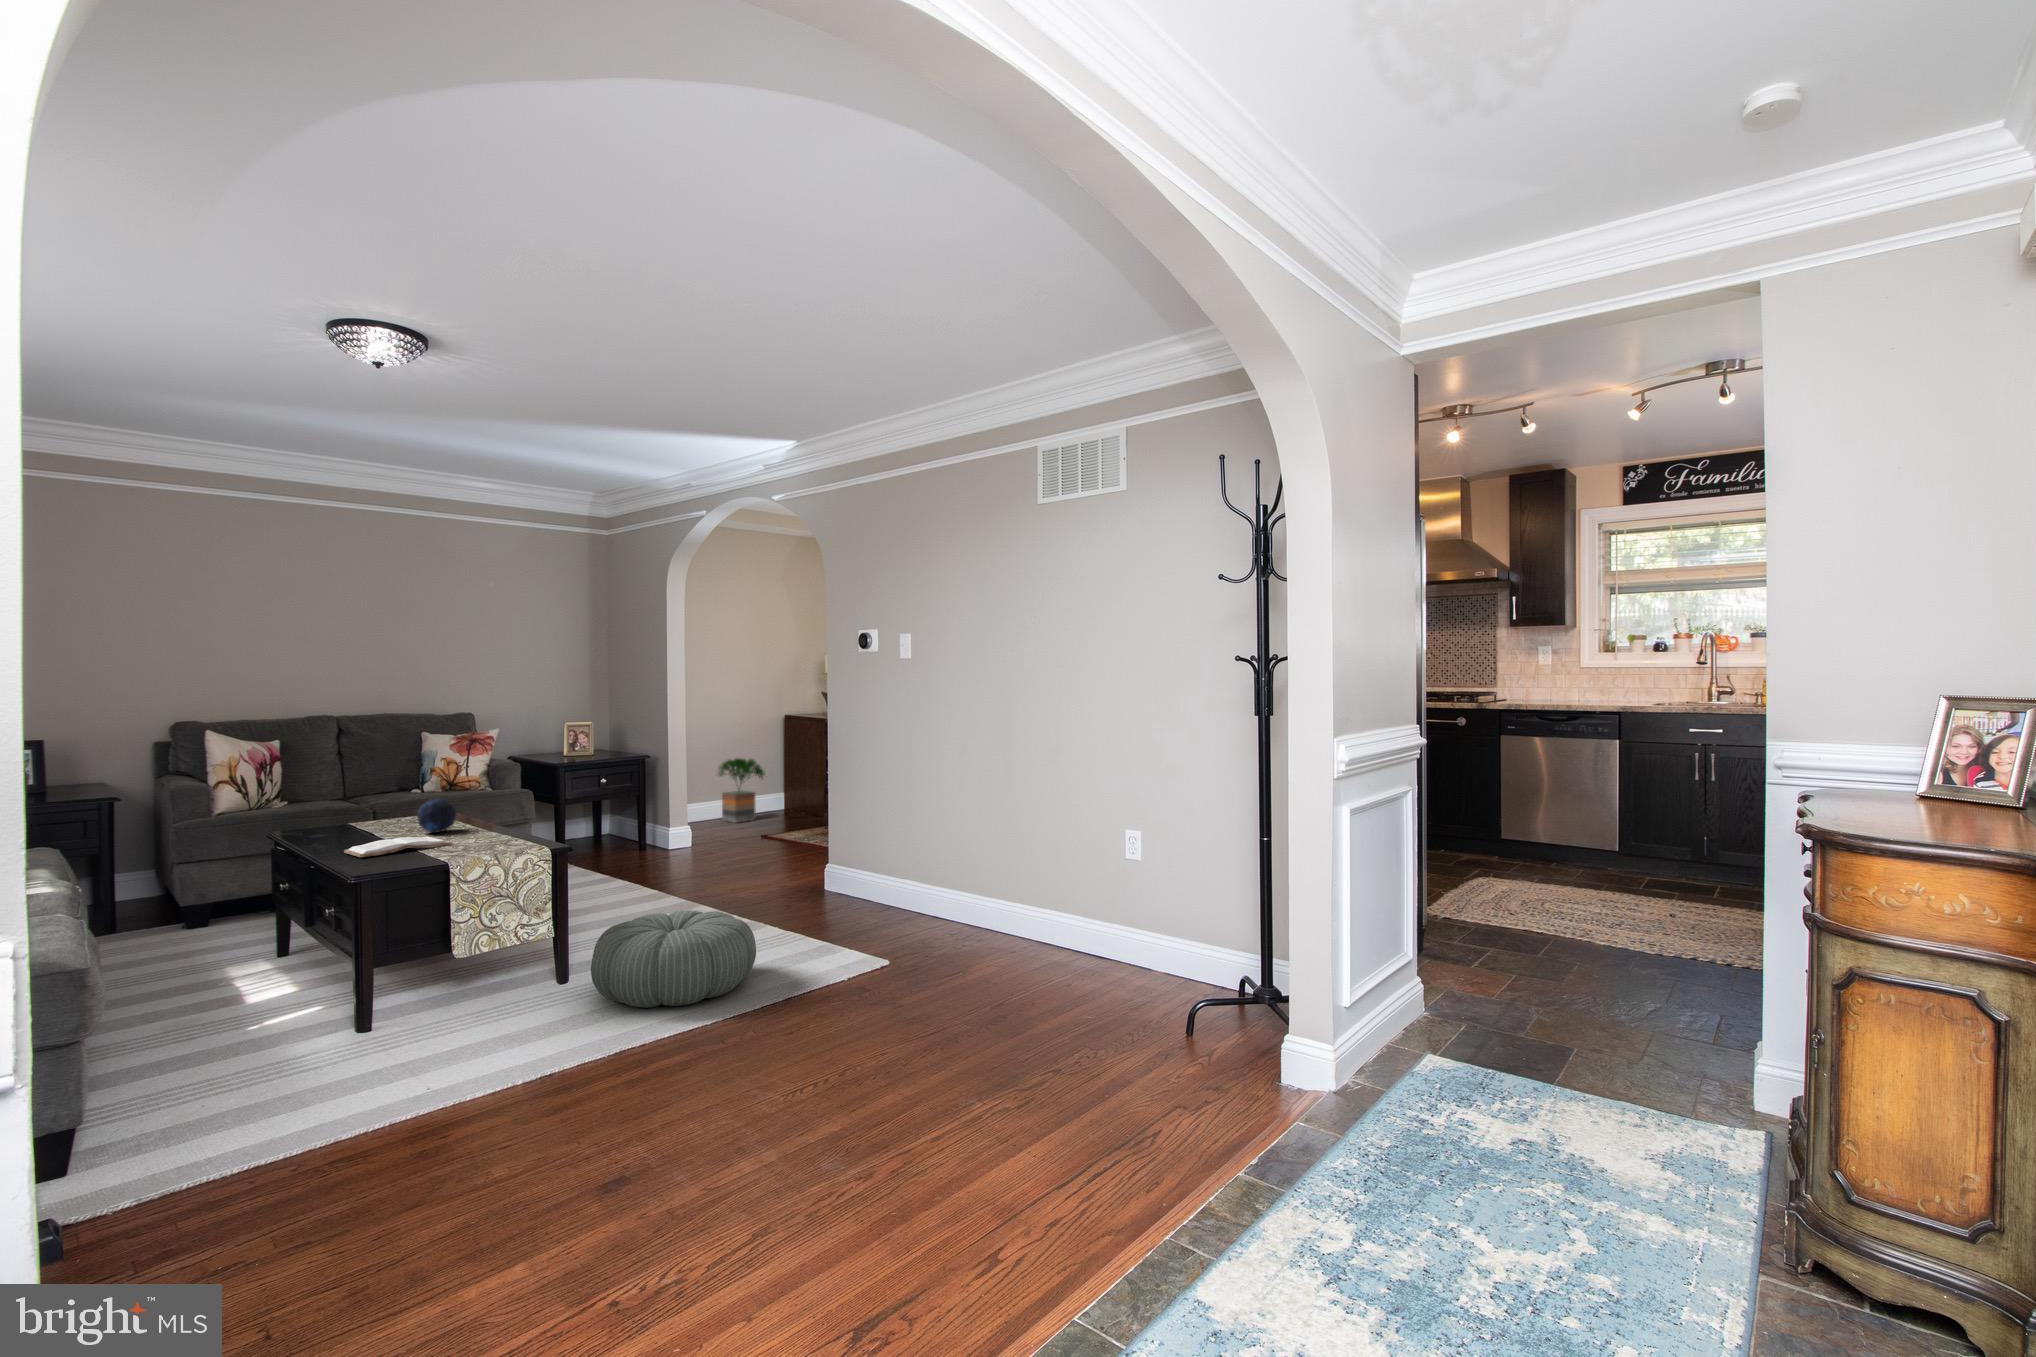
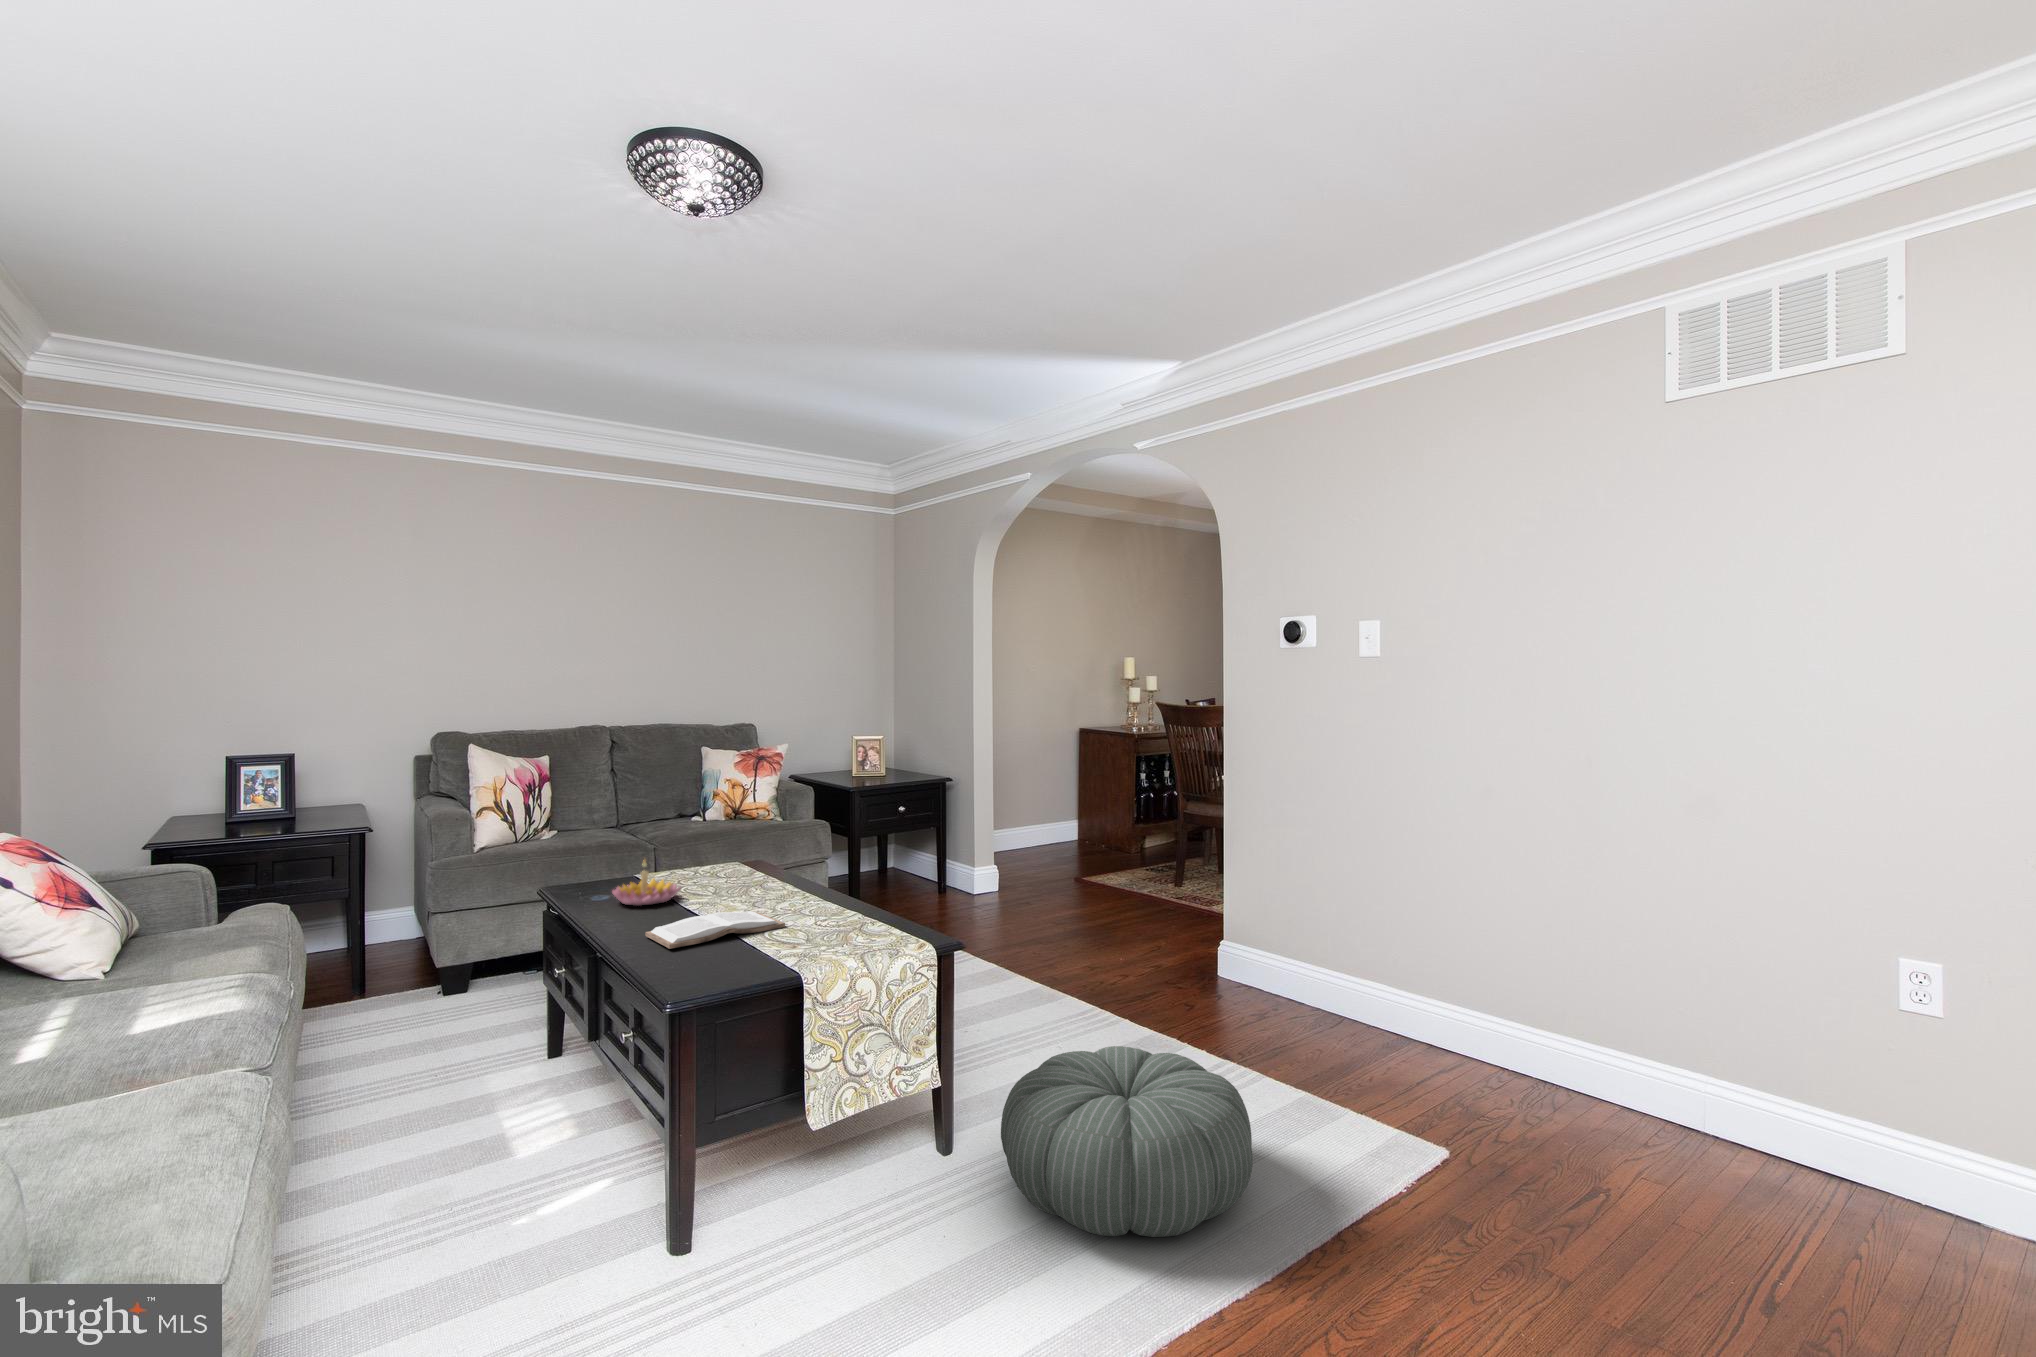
potted tree: present [719,758,765,823] -> none [1012,780,1072,861]
decorative orb: present [417,799,456,833] -> none [731,851,781,901]
candle holder: none [322,805,379,839] -> present [612,860,681,906]

